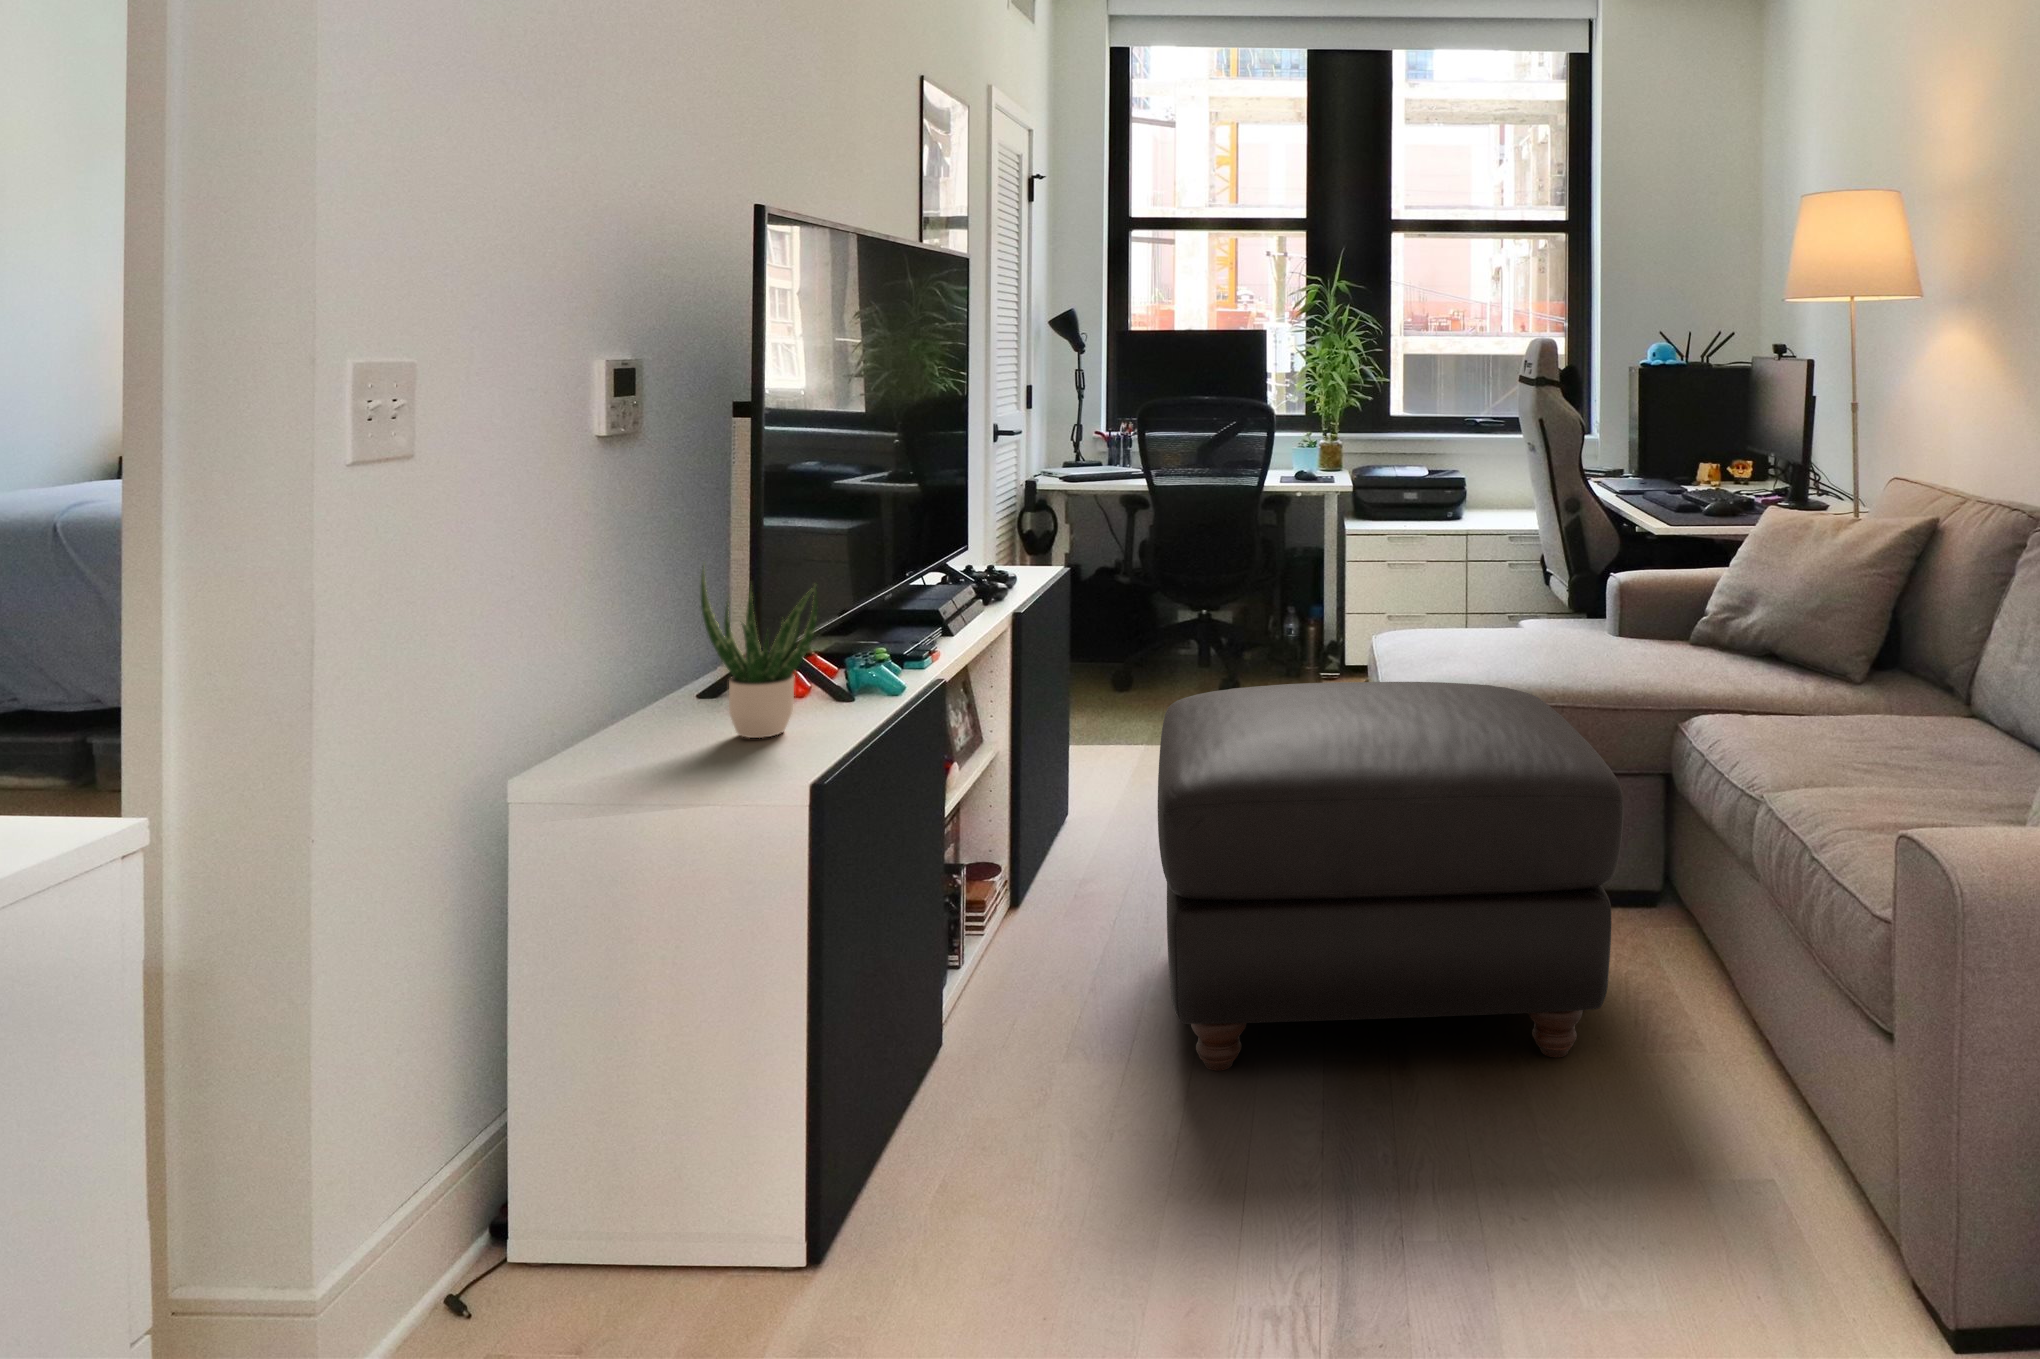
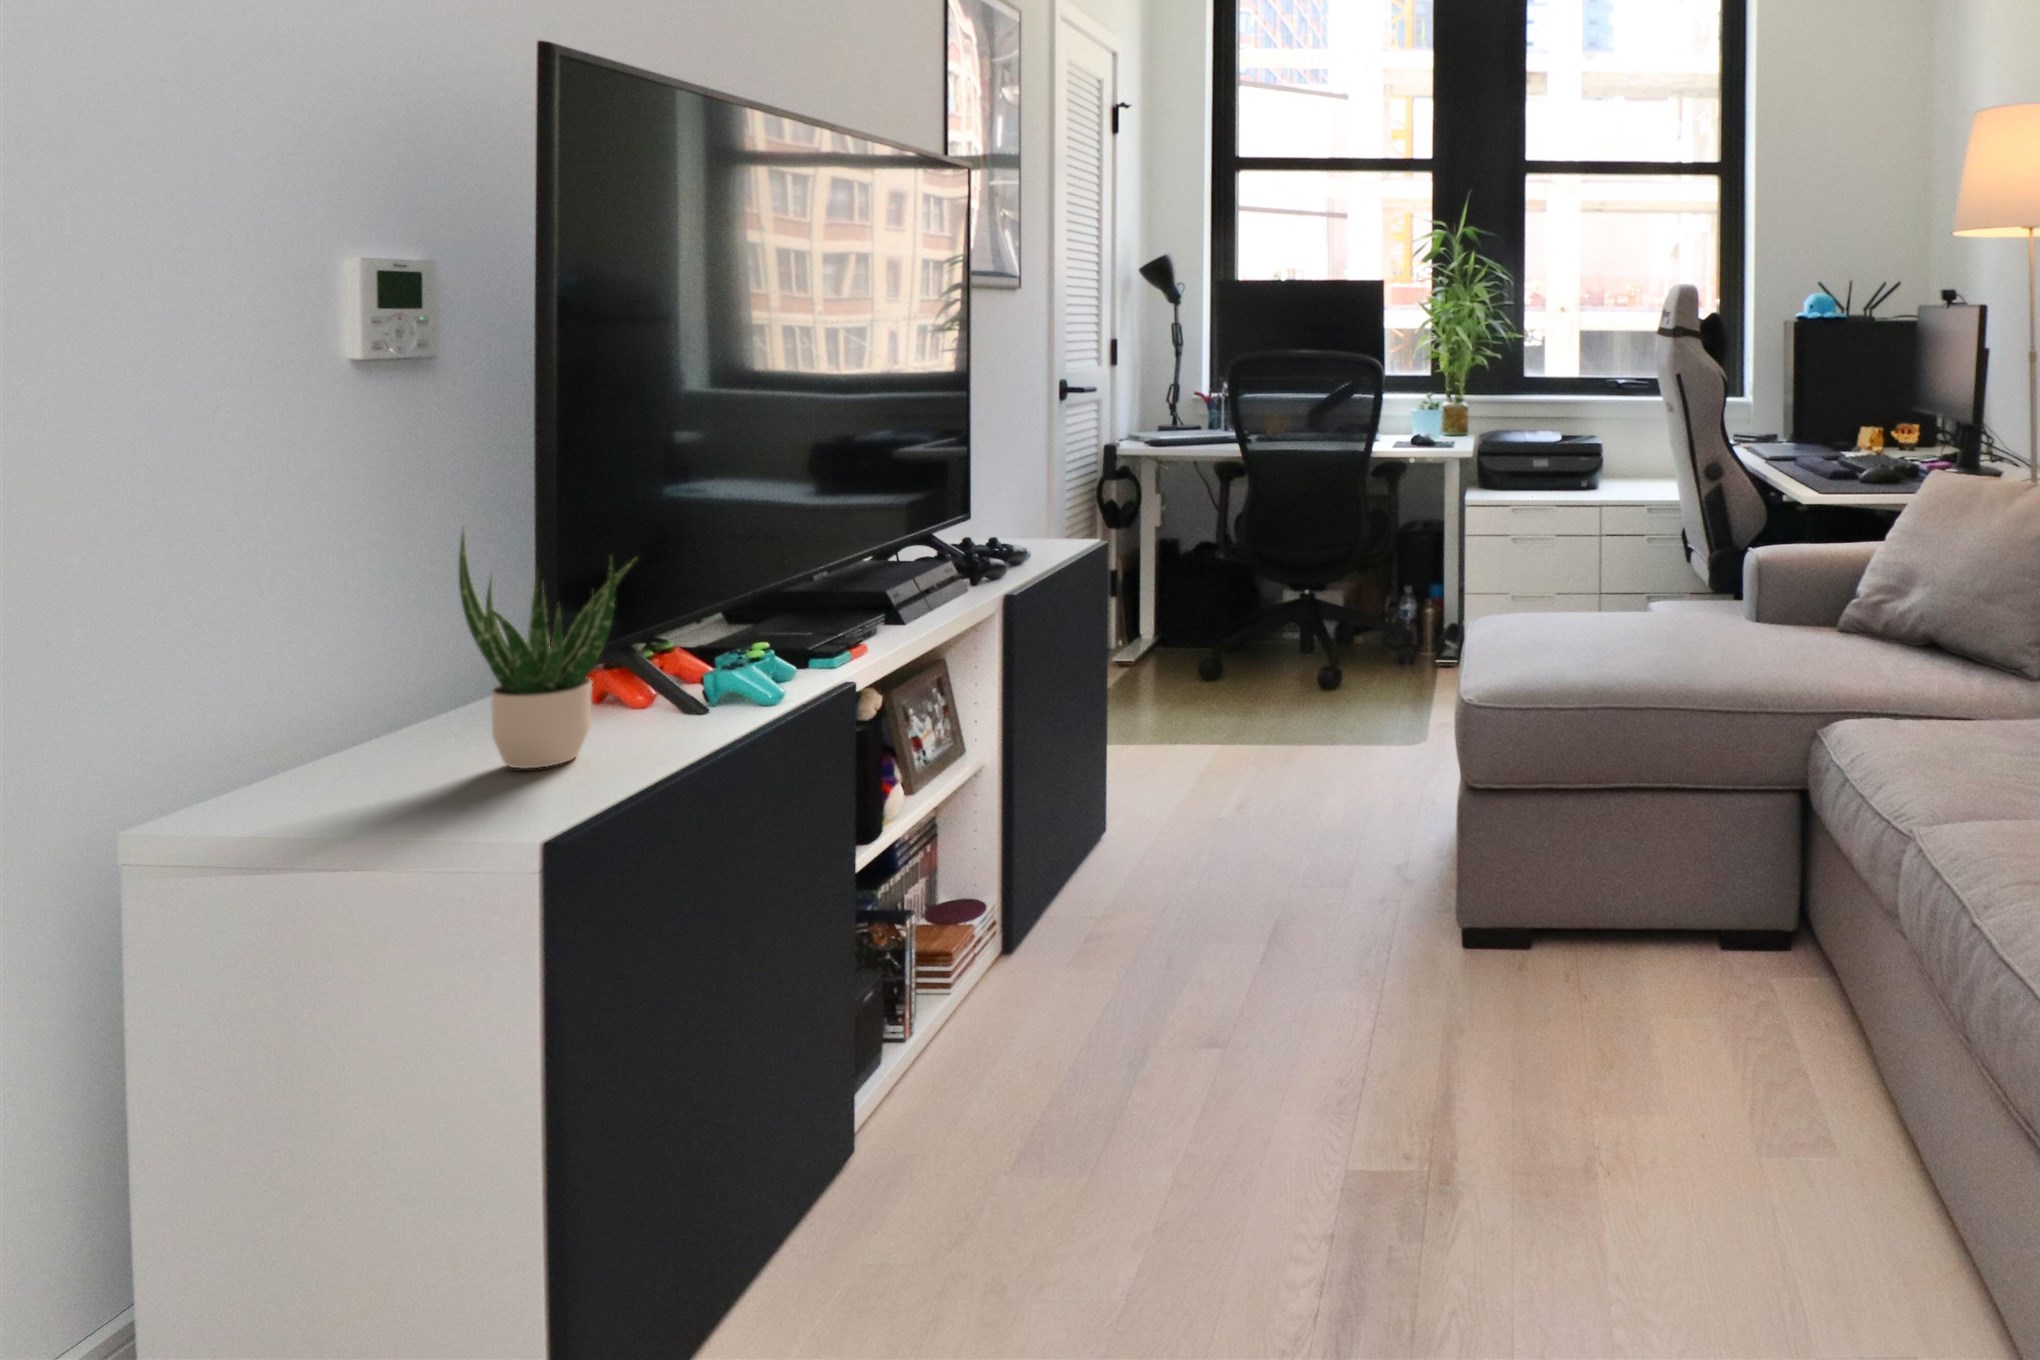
ottoman: present [1158,682,1624,1071] -> none [1131,680,1734,1186]

